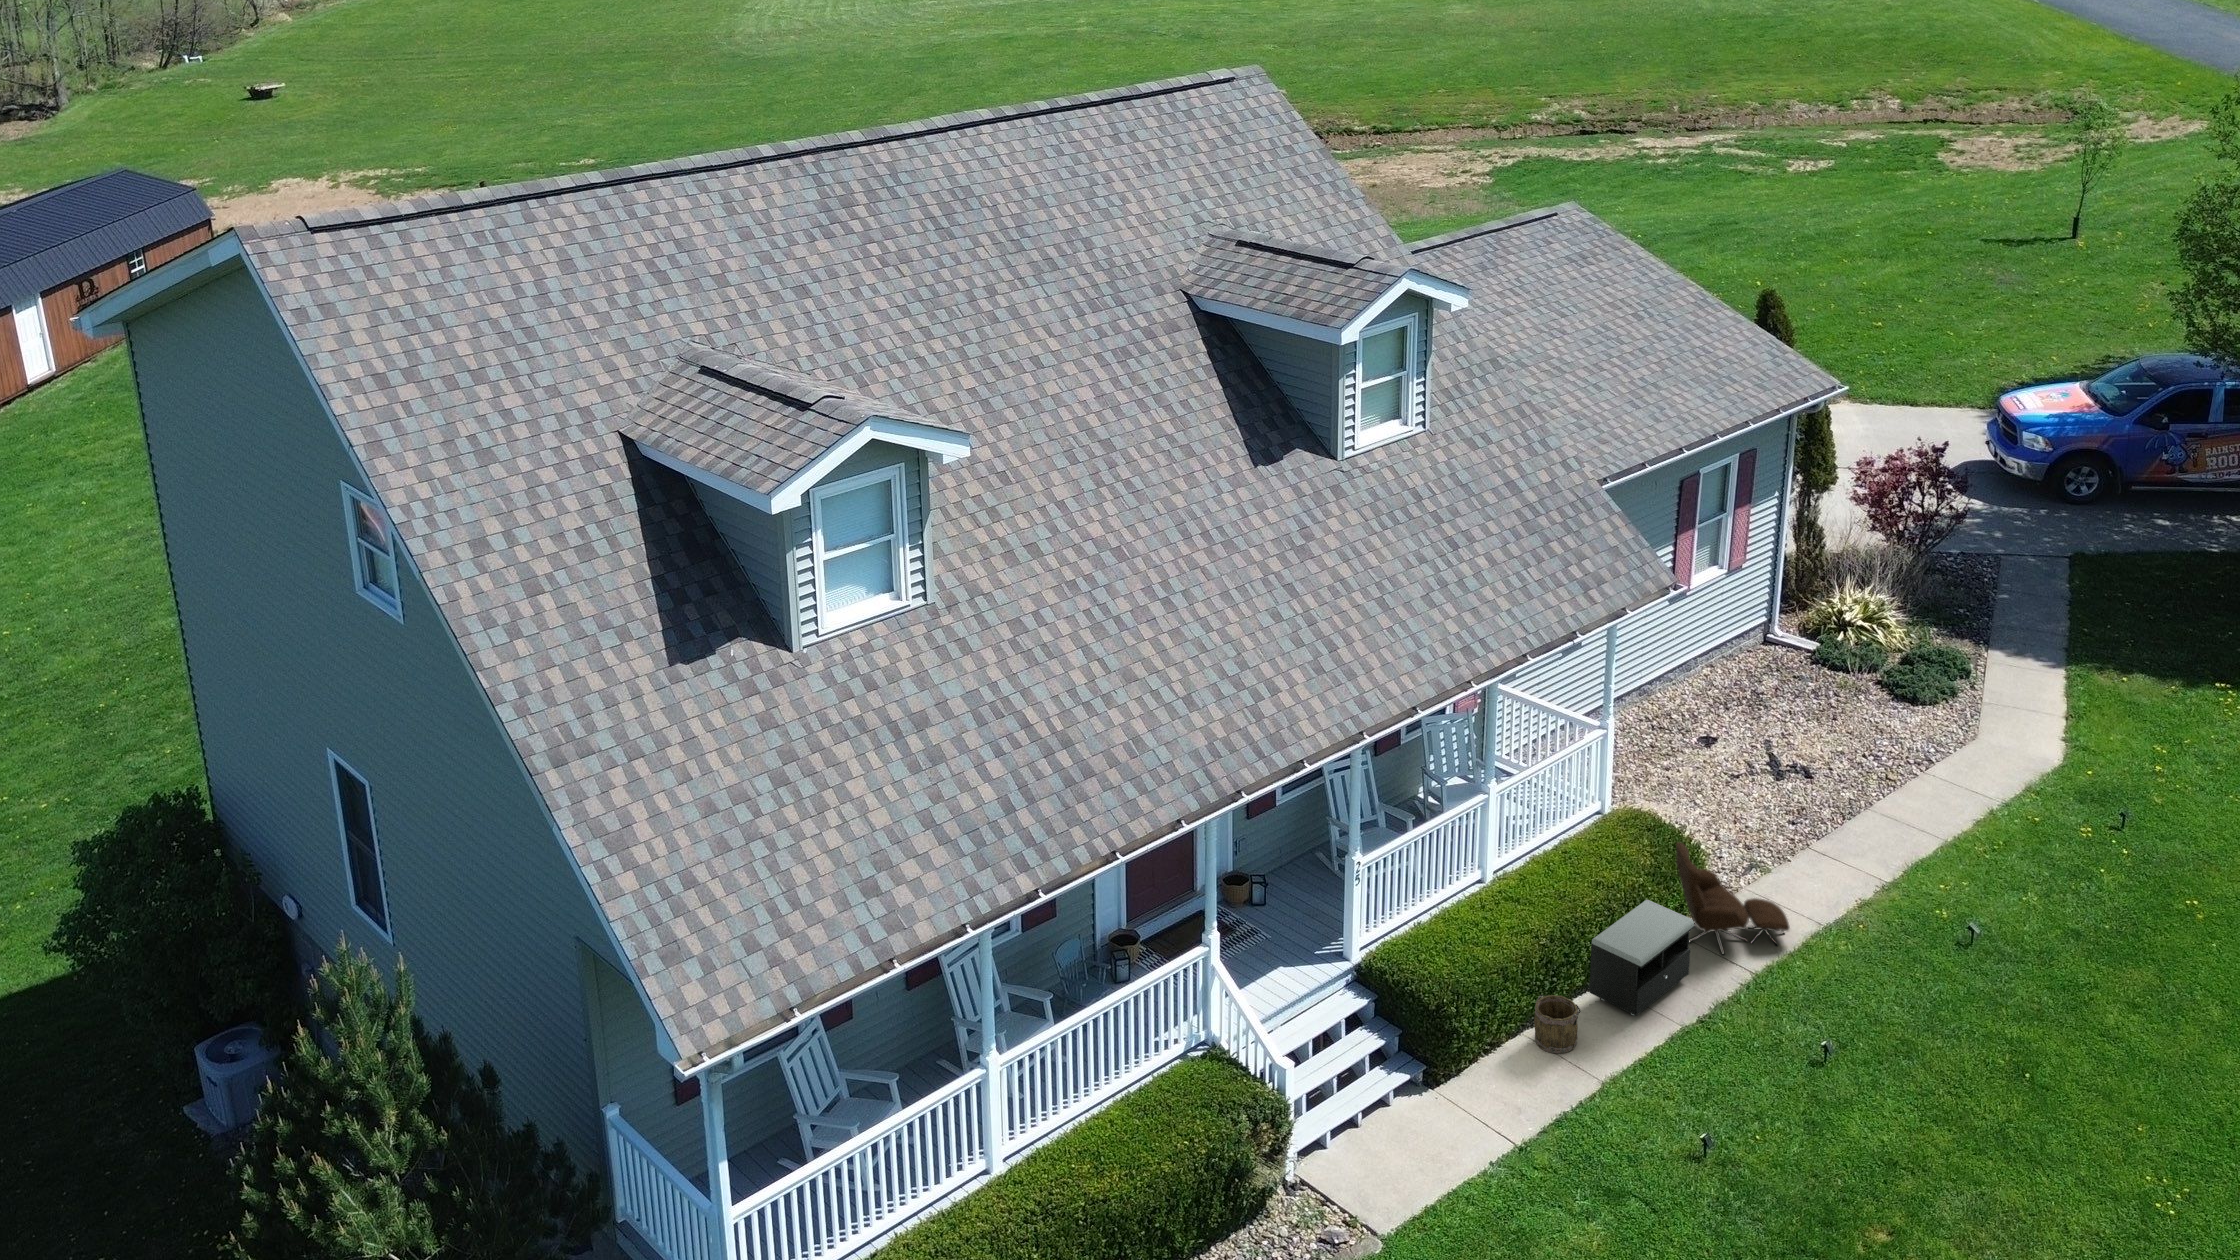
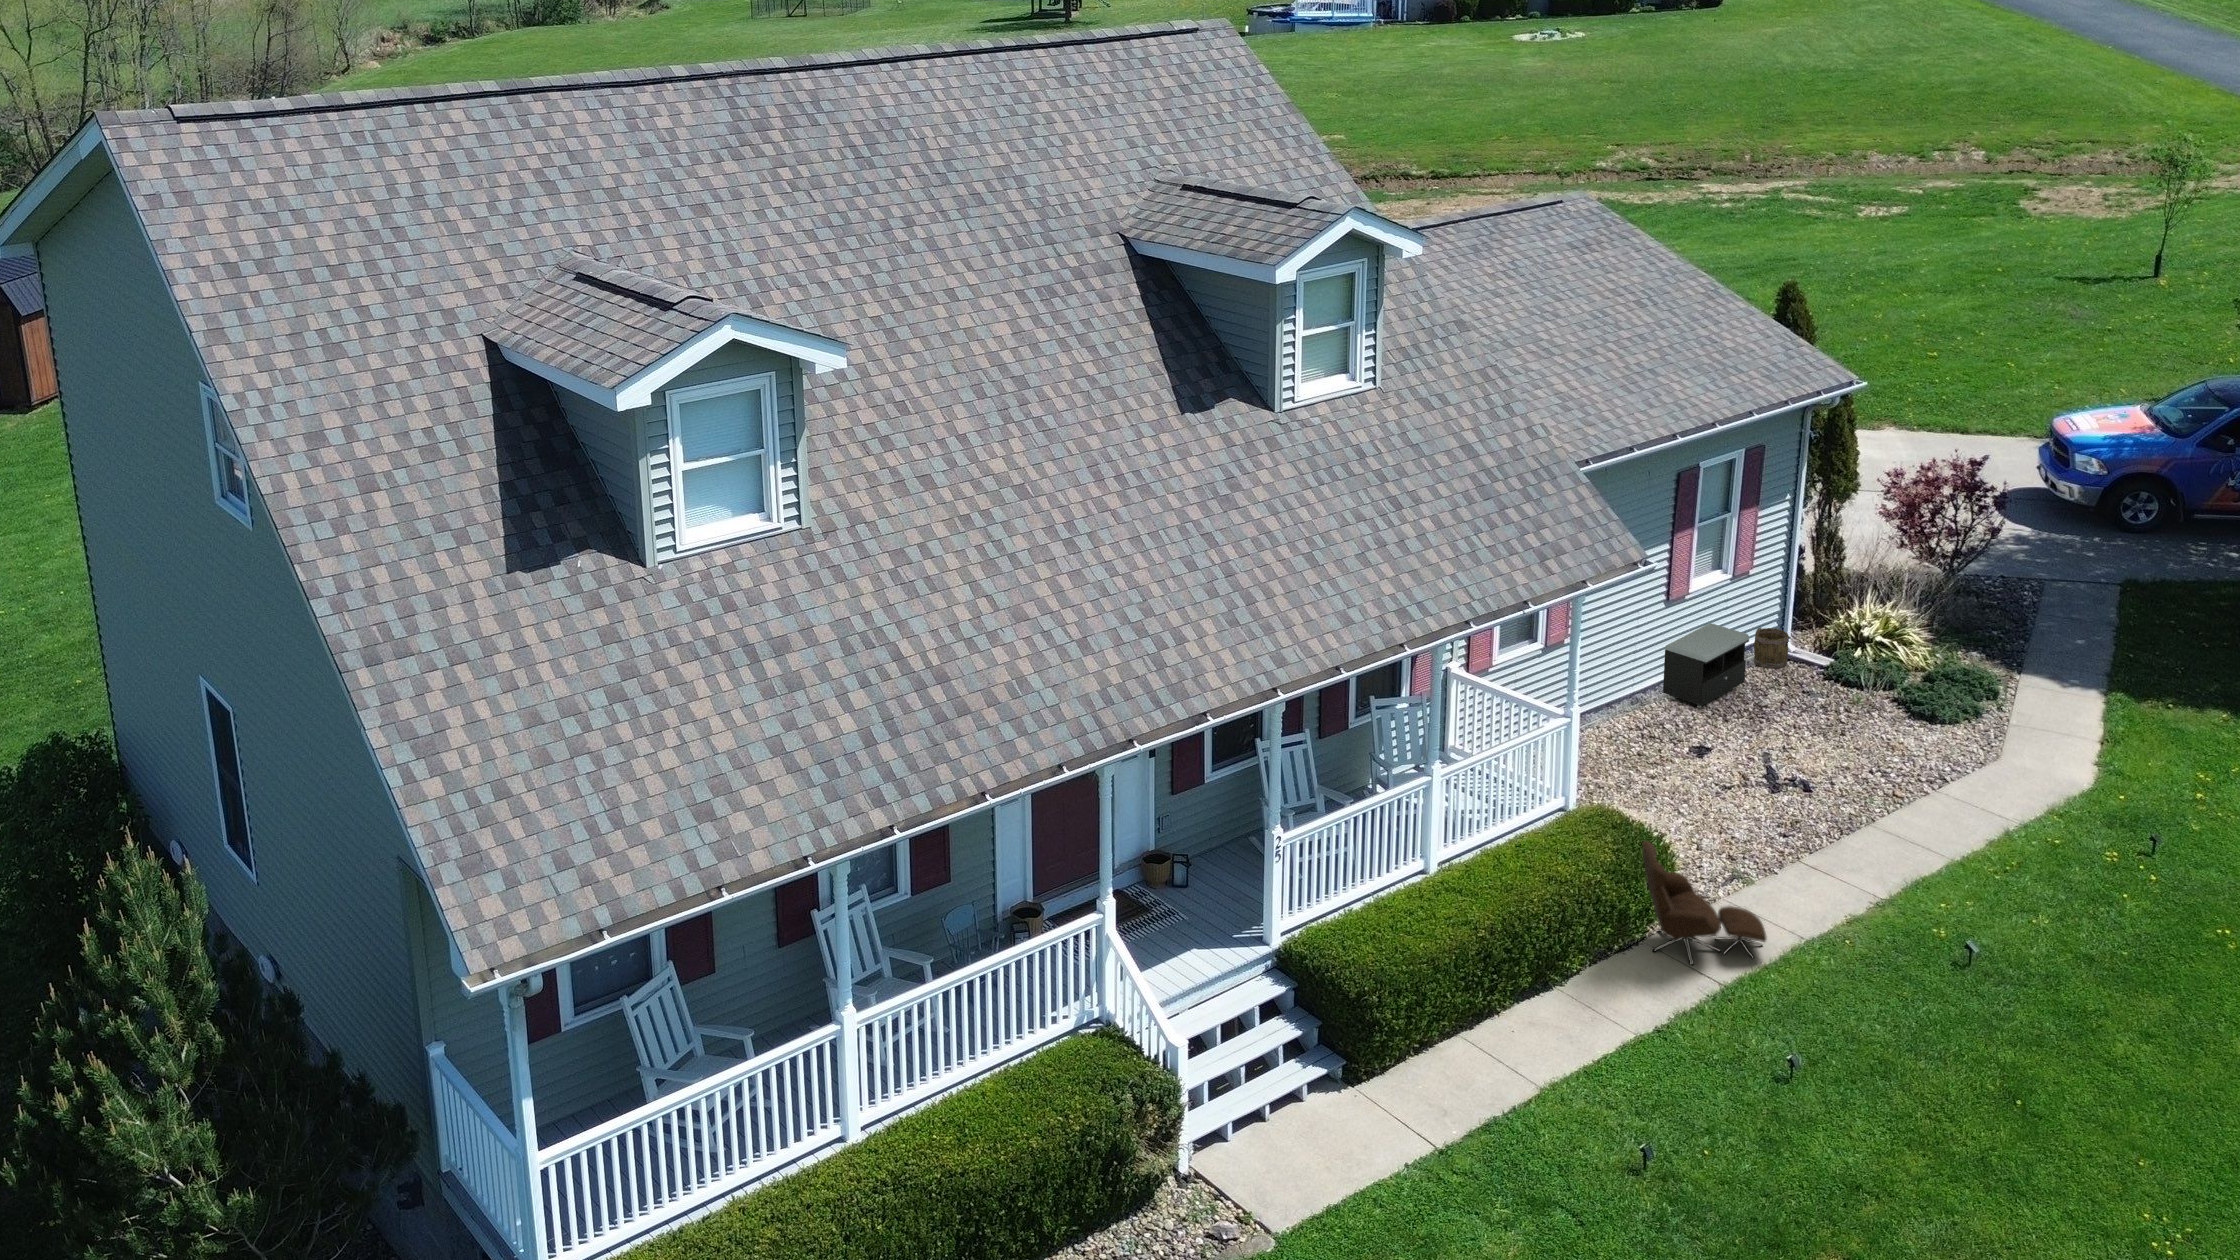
storage bench: present [1590,900,1694,1016] -> present [1663,623,1749,708]
bucket: present [1534,994,1581,1053] -> present [1754,627,1791,668]

